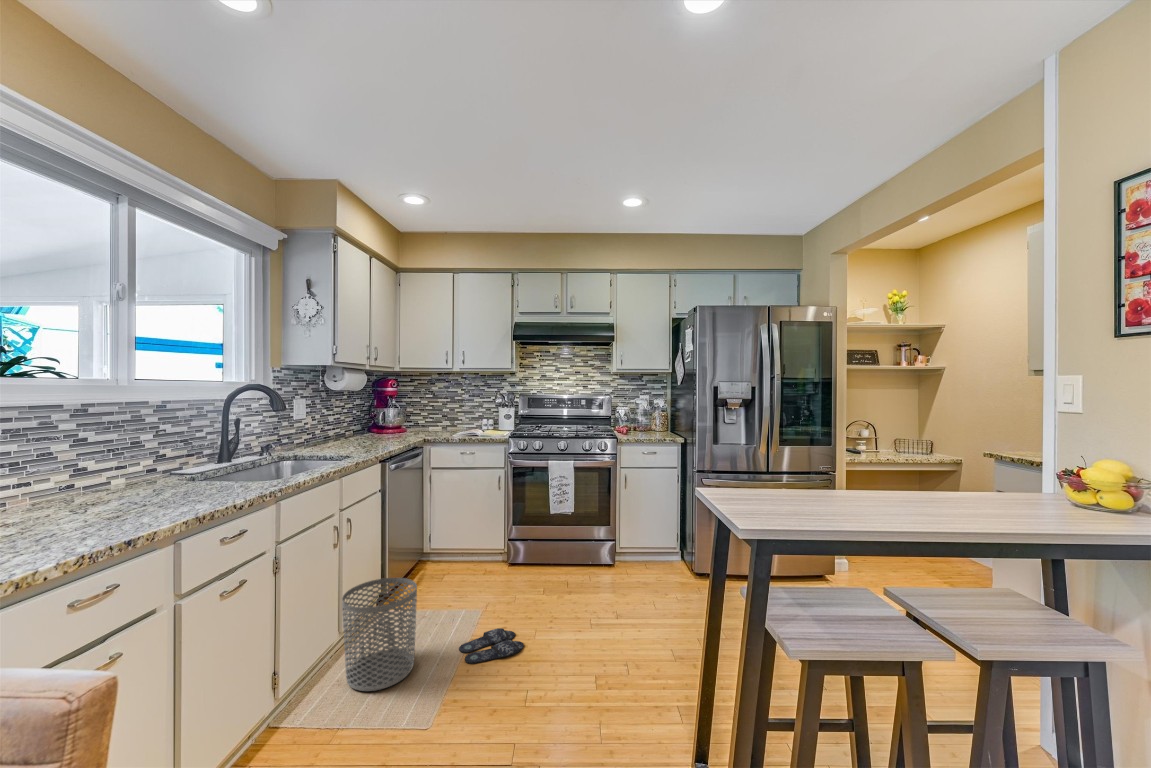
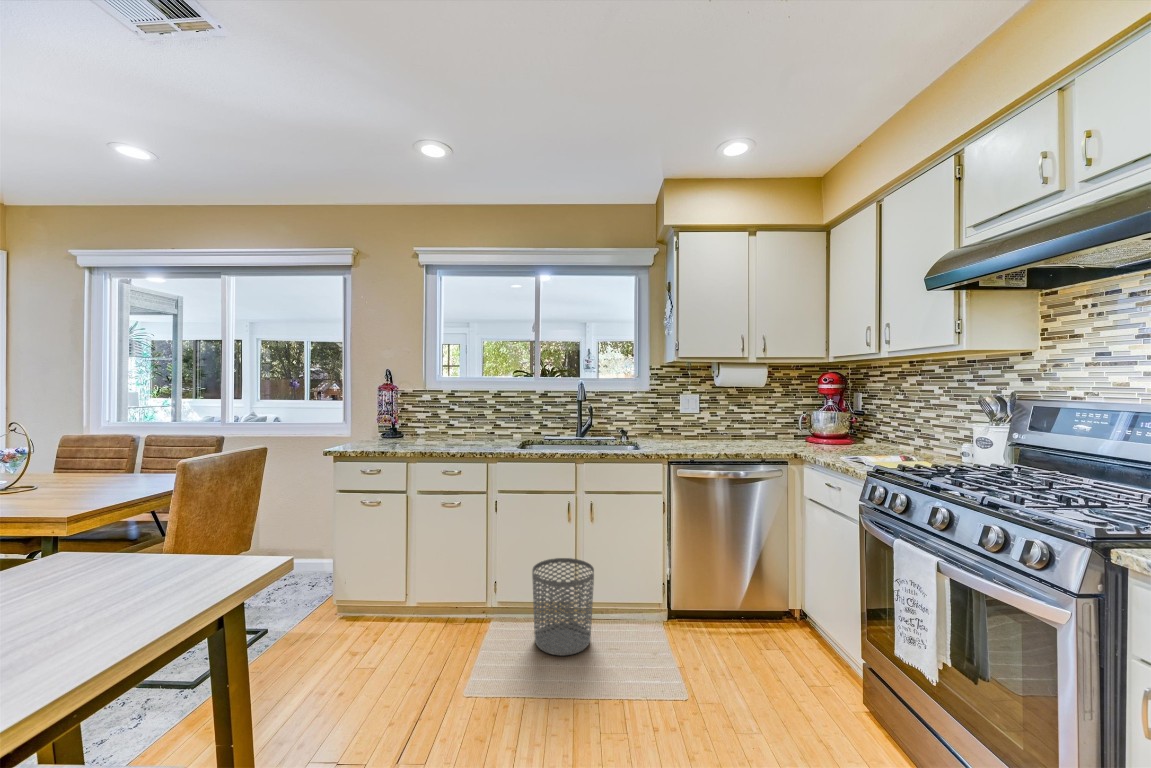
slippers: present [459,628,524,664] -> none [566,680,635,734]

